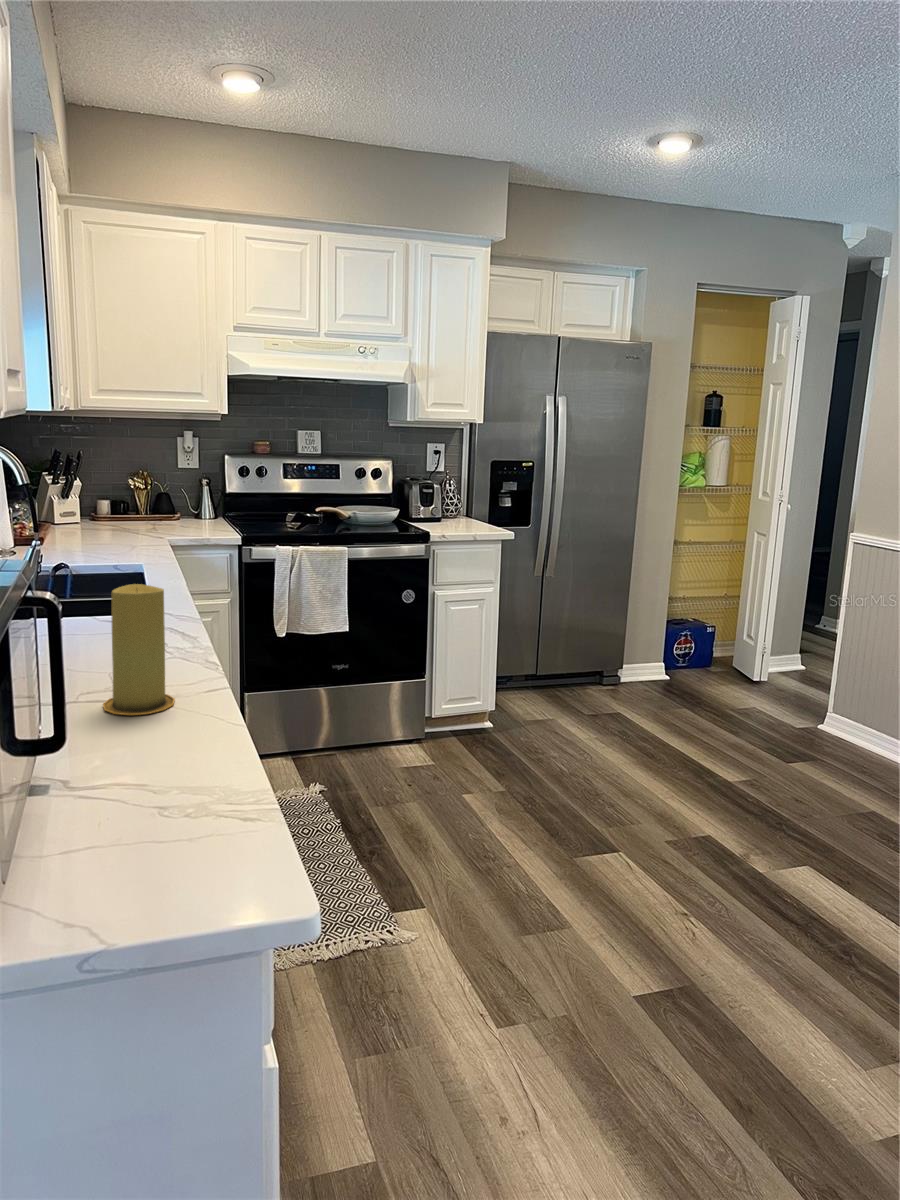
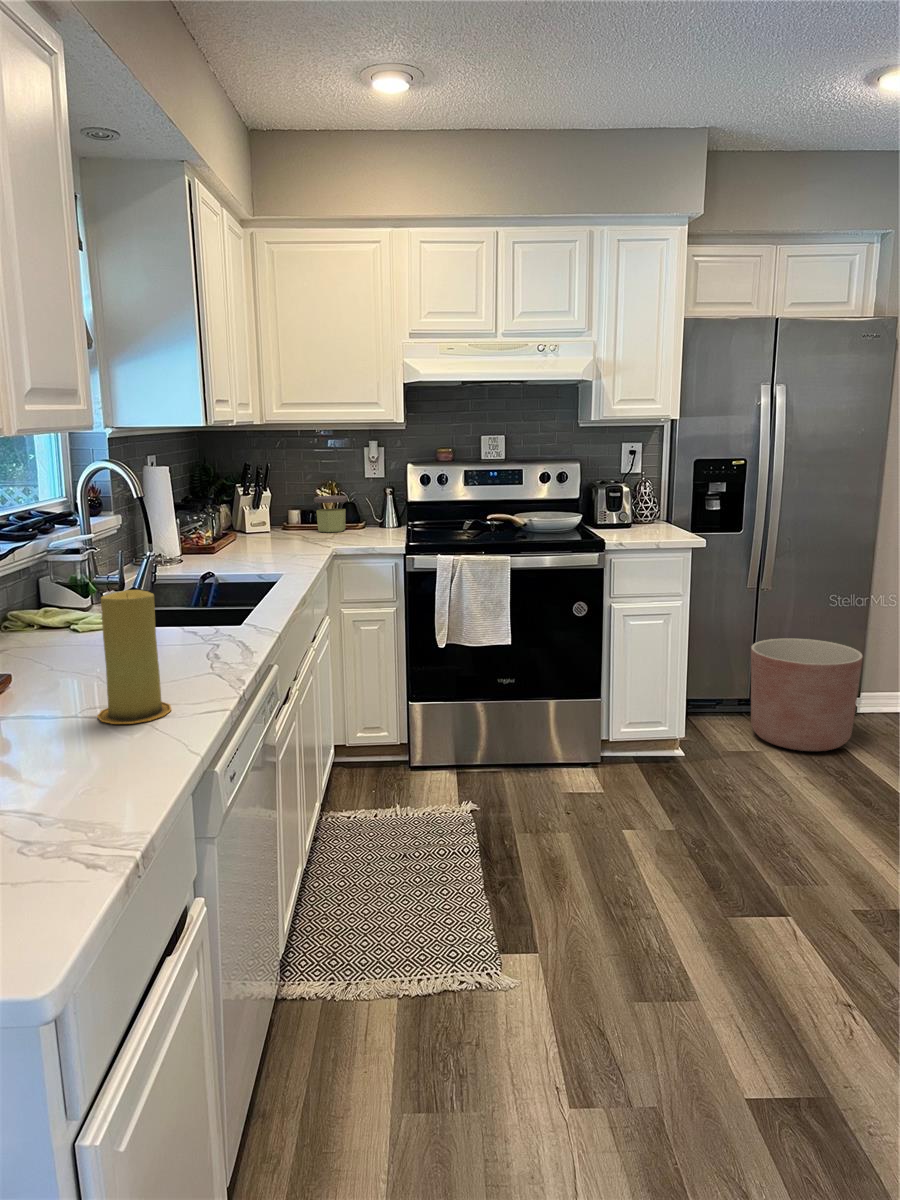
jar: none [129,486,163,524] -> present [314,495,347,532]
planter: none [543,620,633,716] -> present [751,638,862,751]

